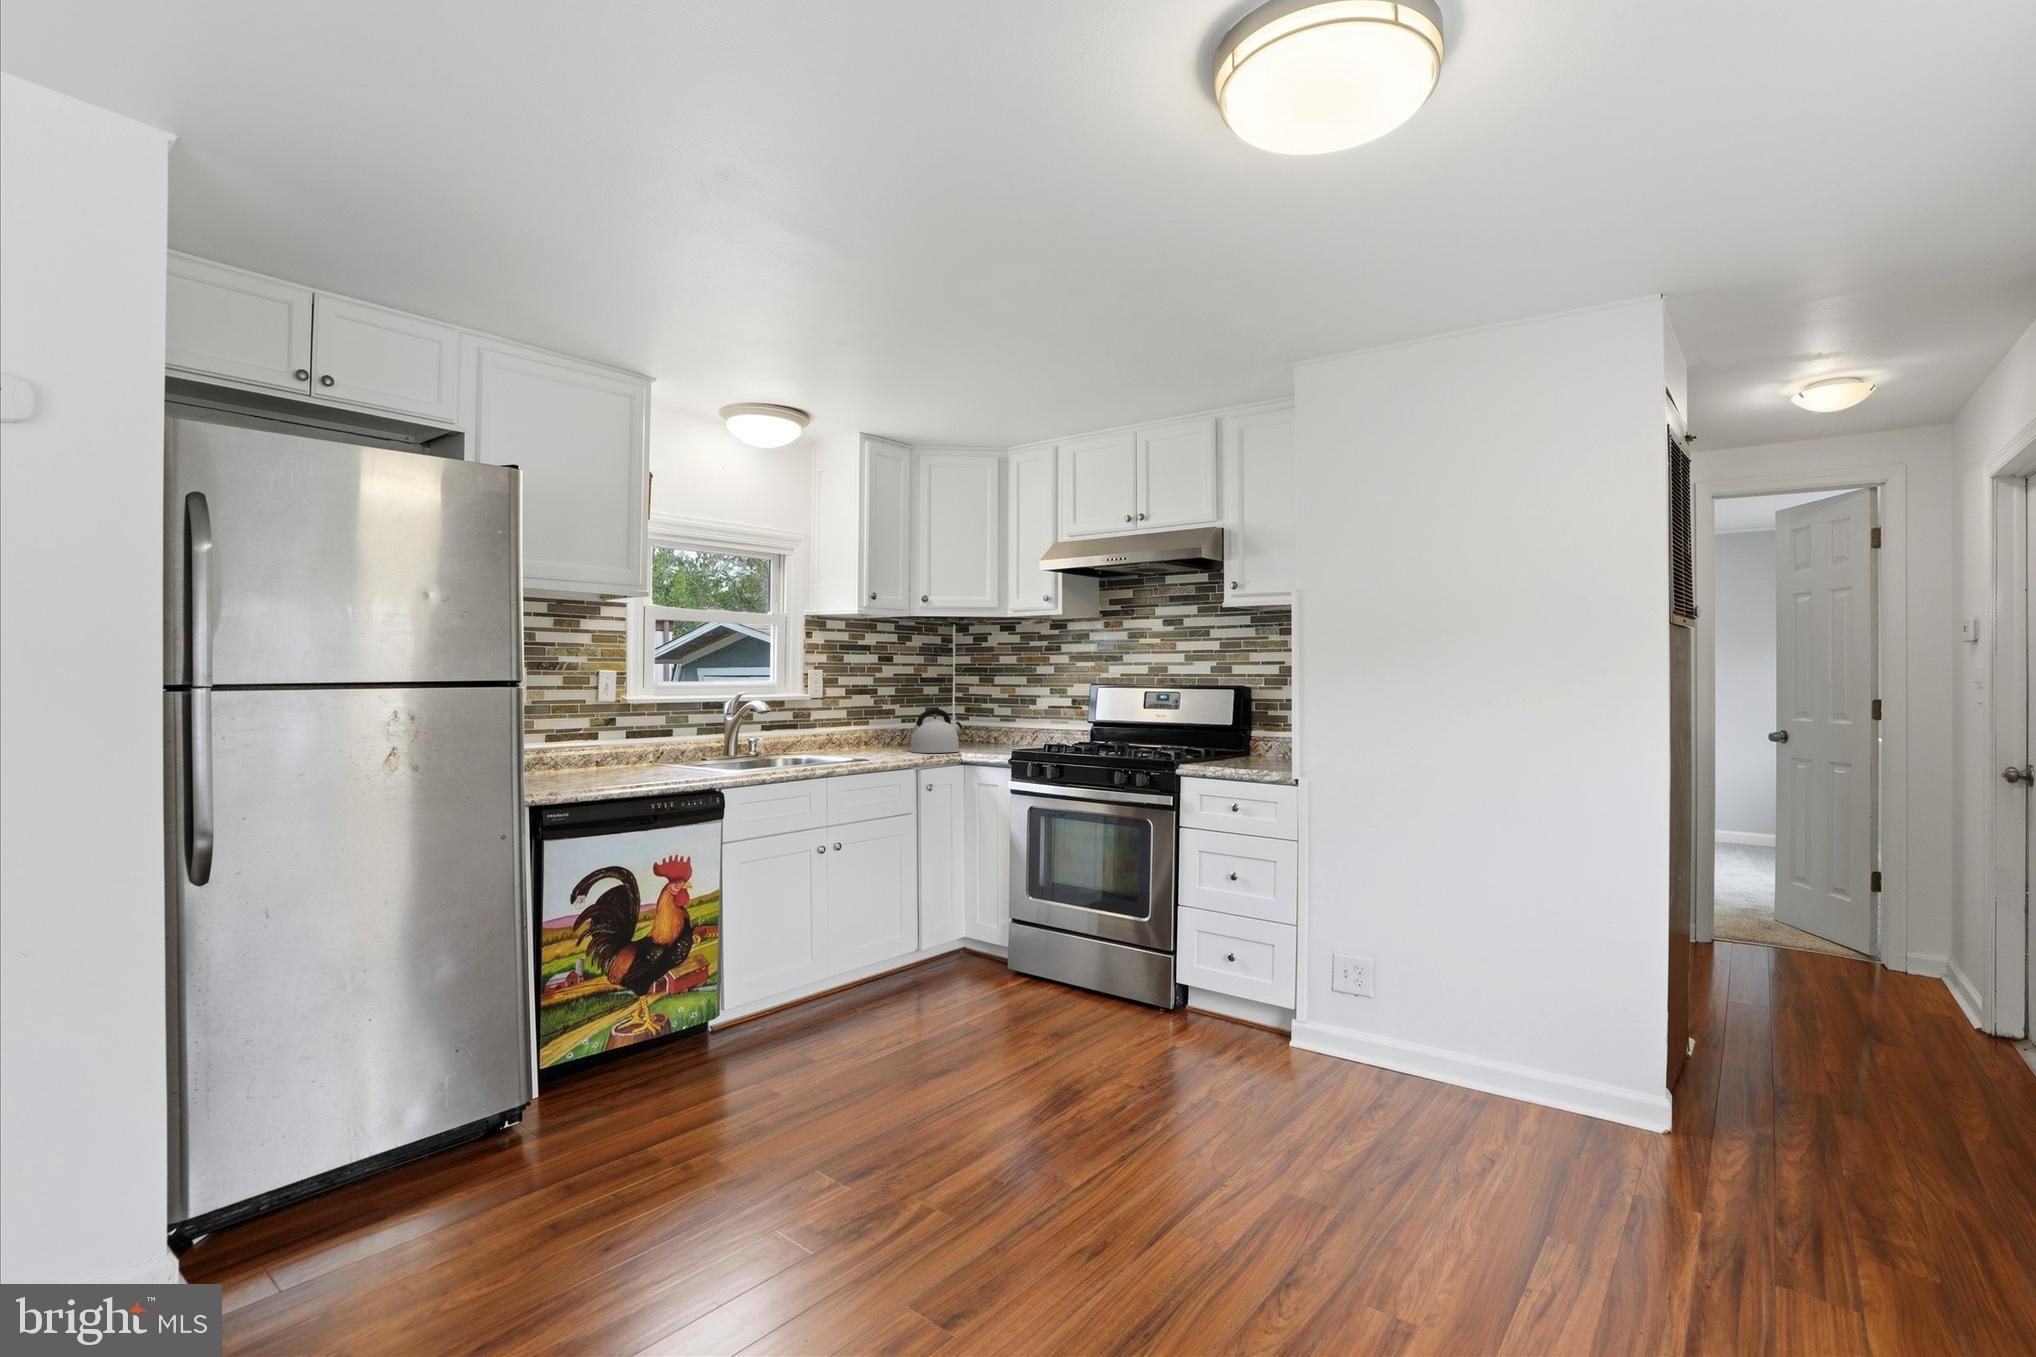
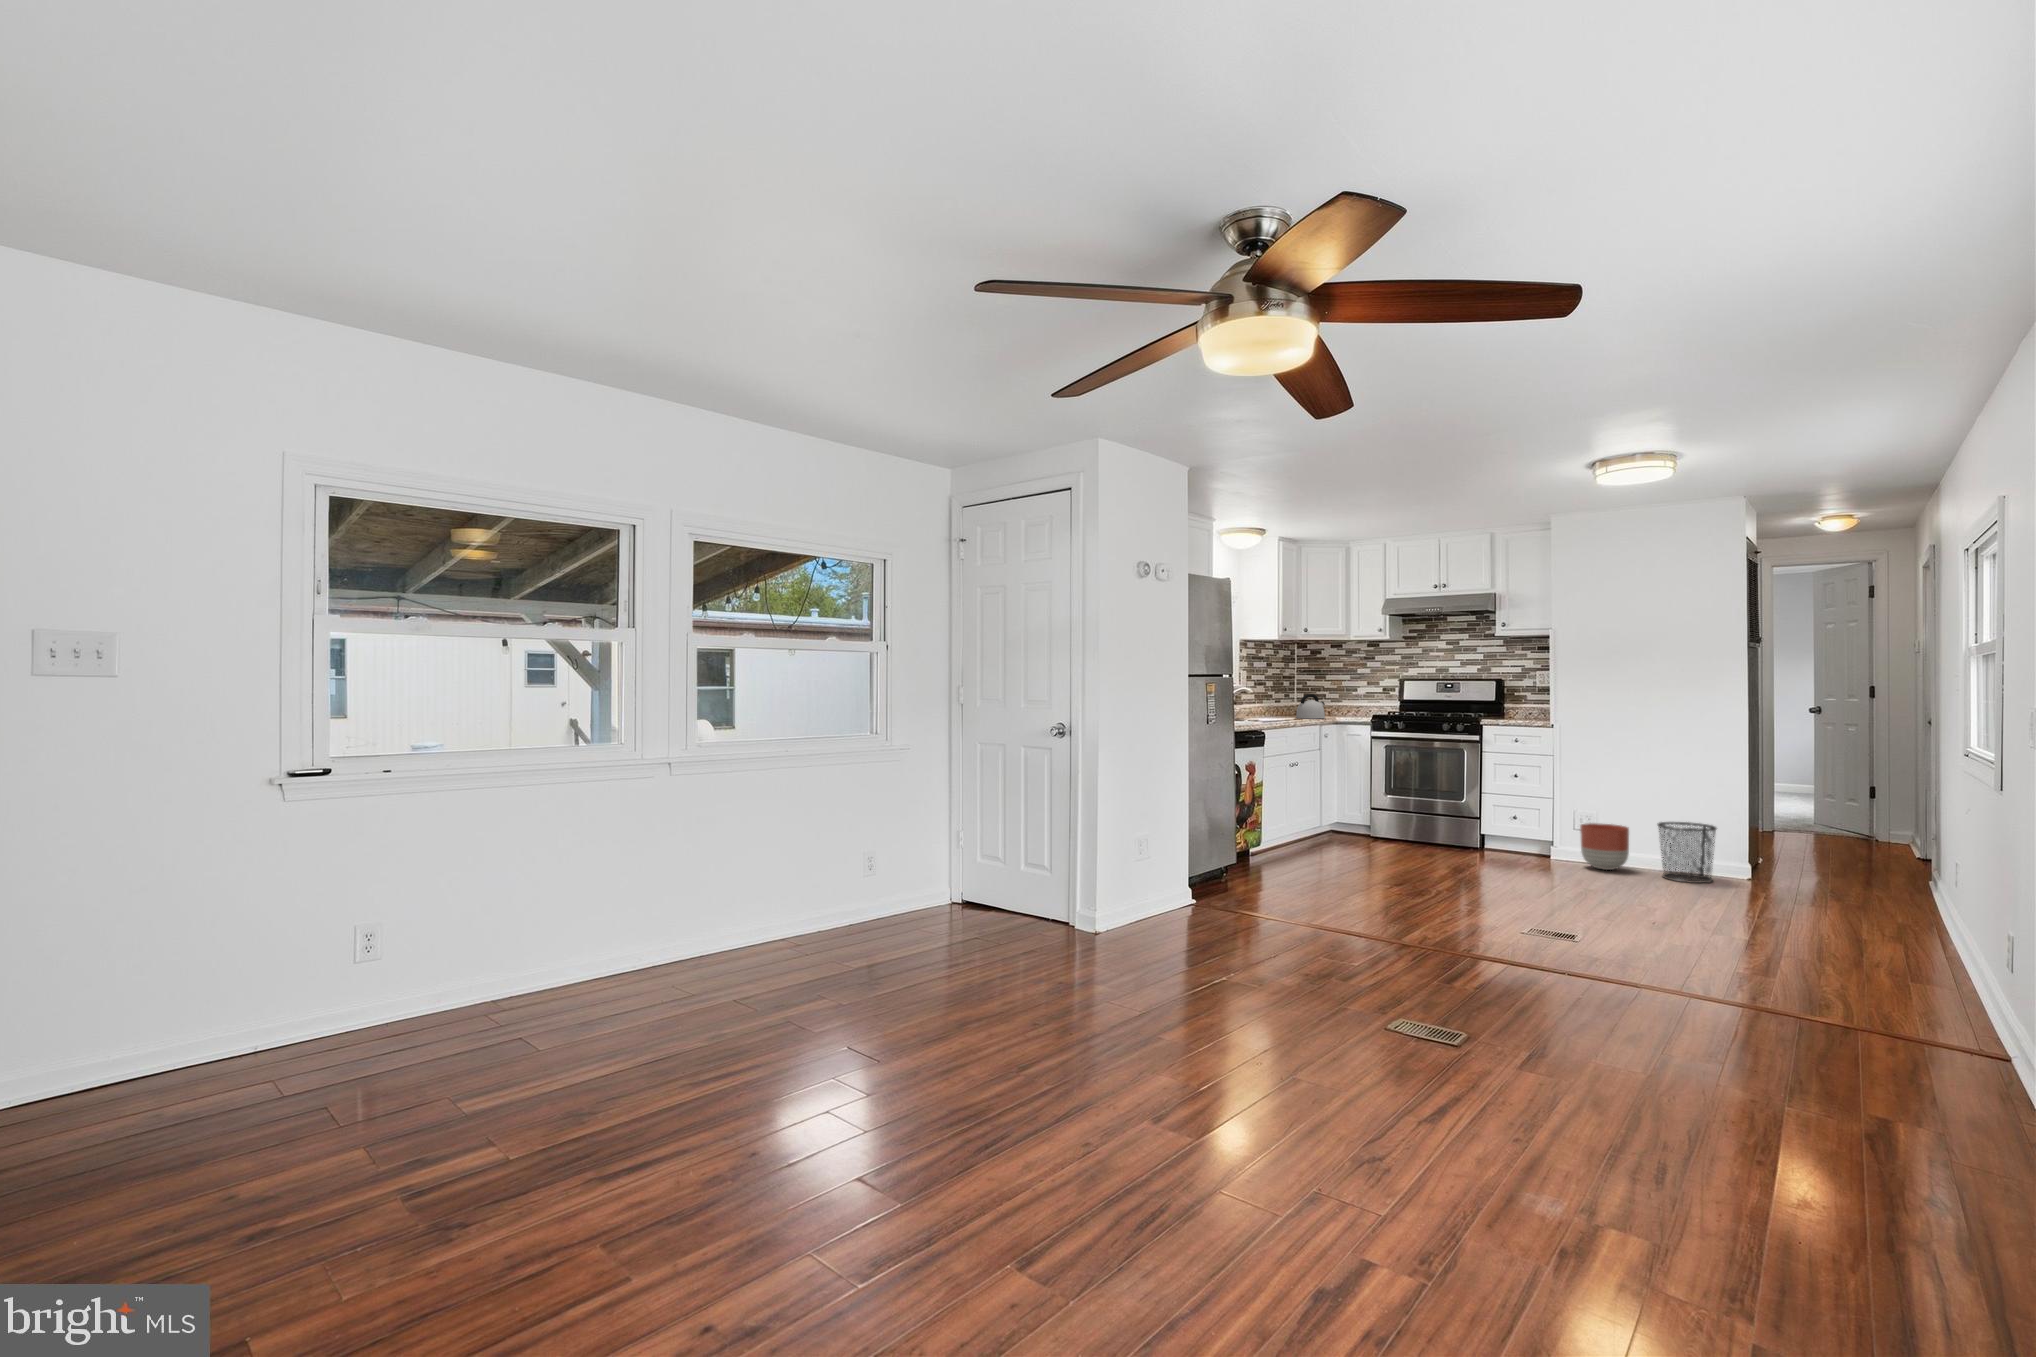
planter: none [1334,984,1427,1092] -> present [1580,823,1629,870]
waste bin: none [1479,994,1603,1149] -> present [1658,822,1717,883]

